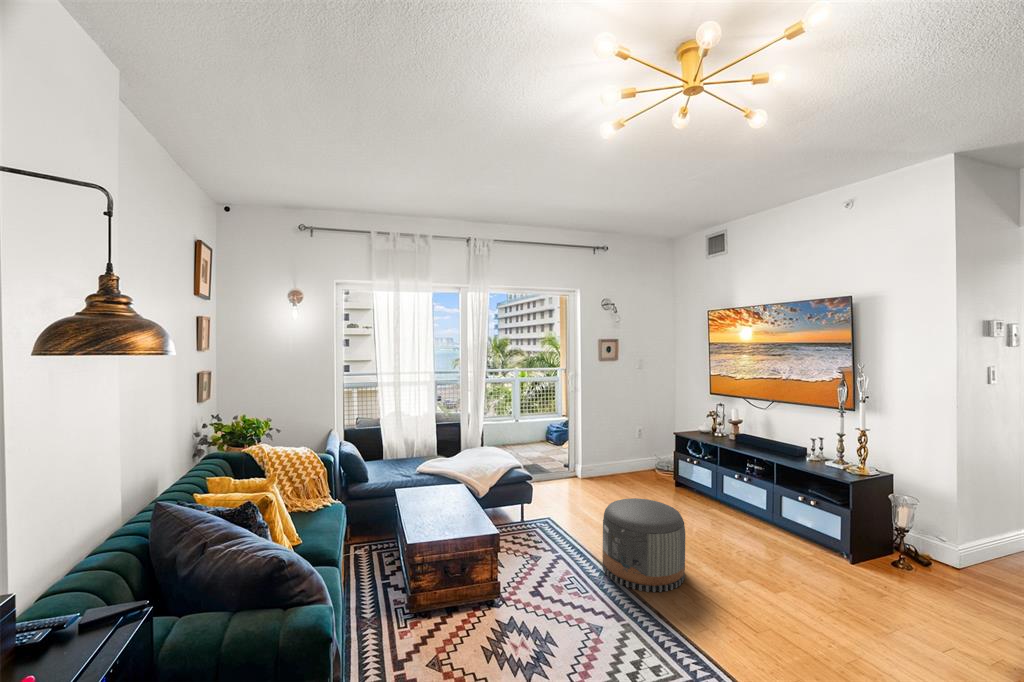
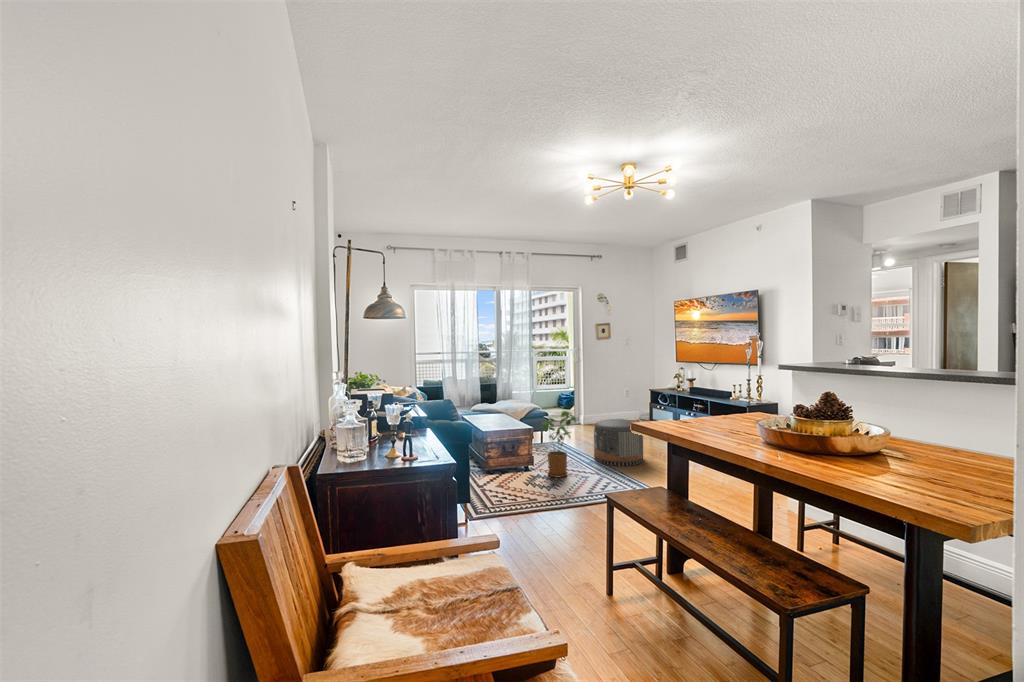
house plant: none [516,508,583,634] -> present [542,411,577,478]

